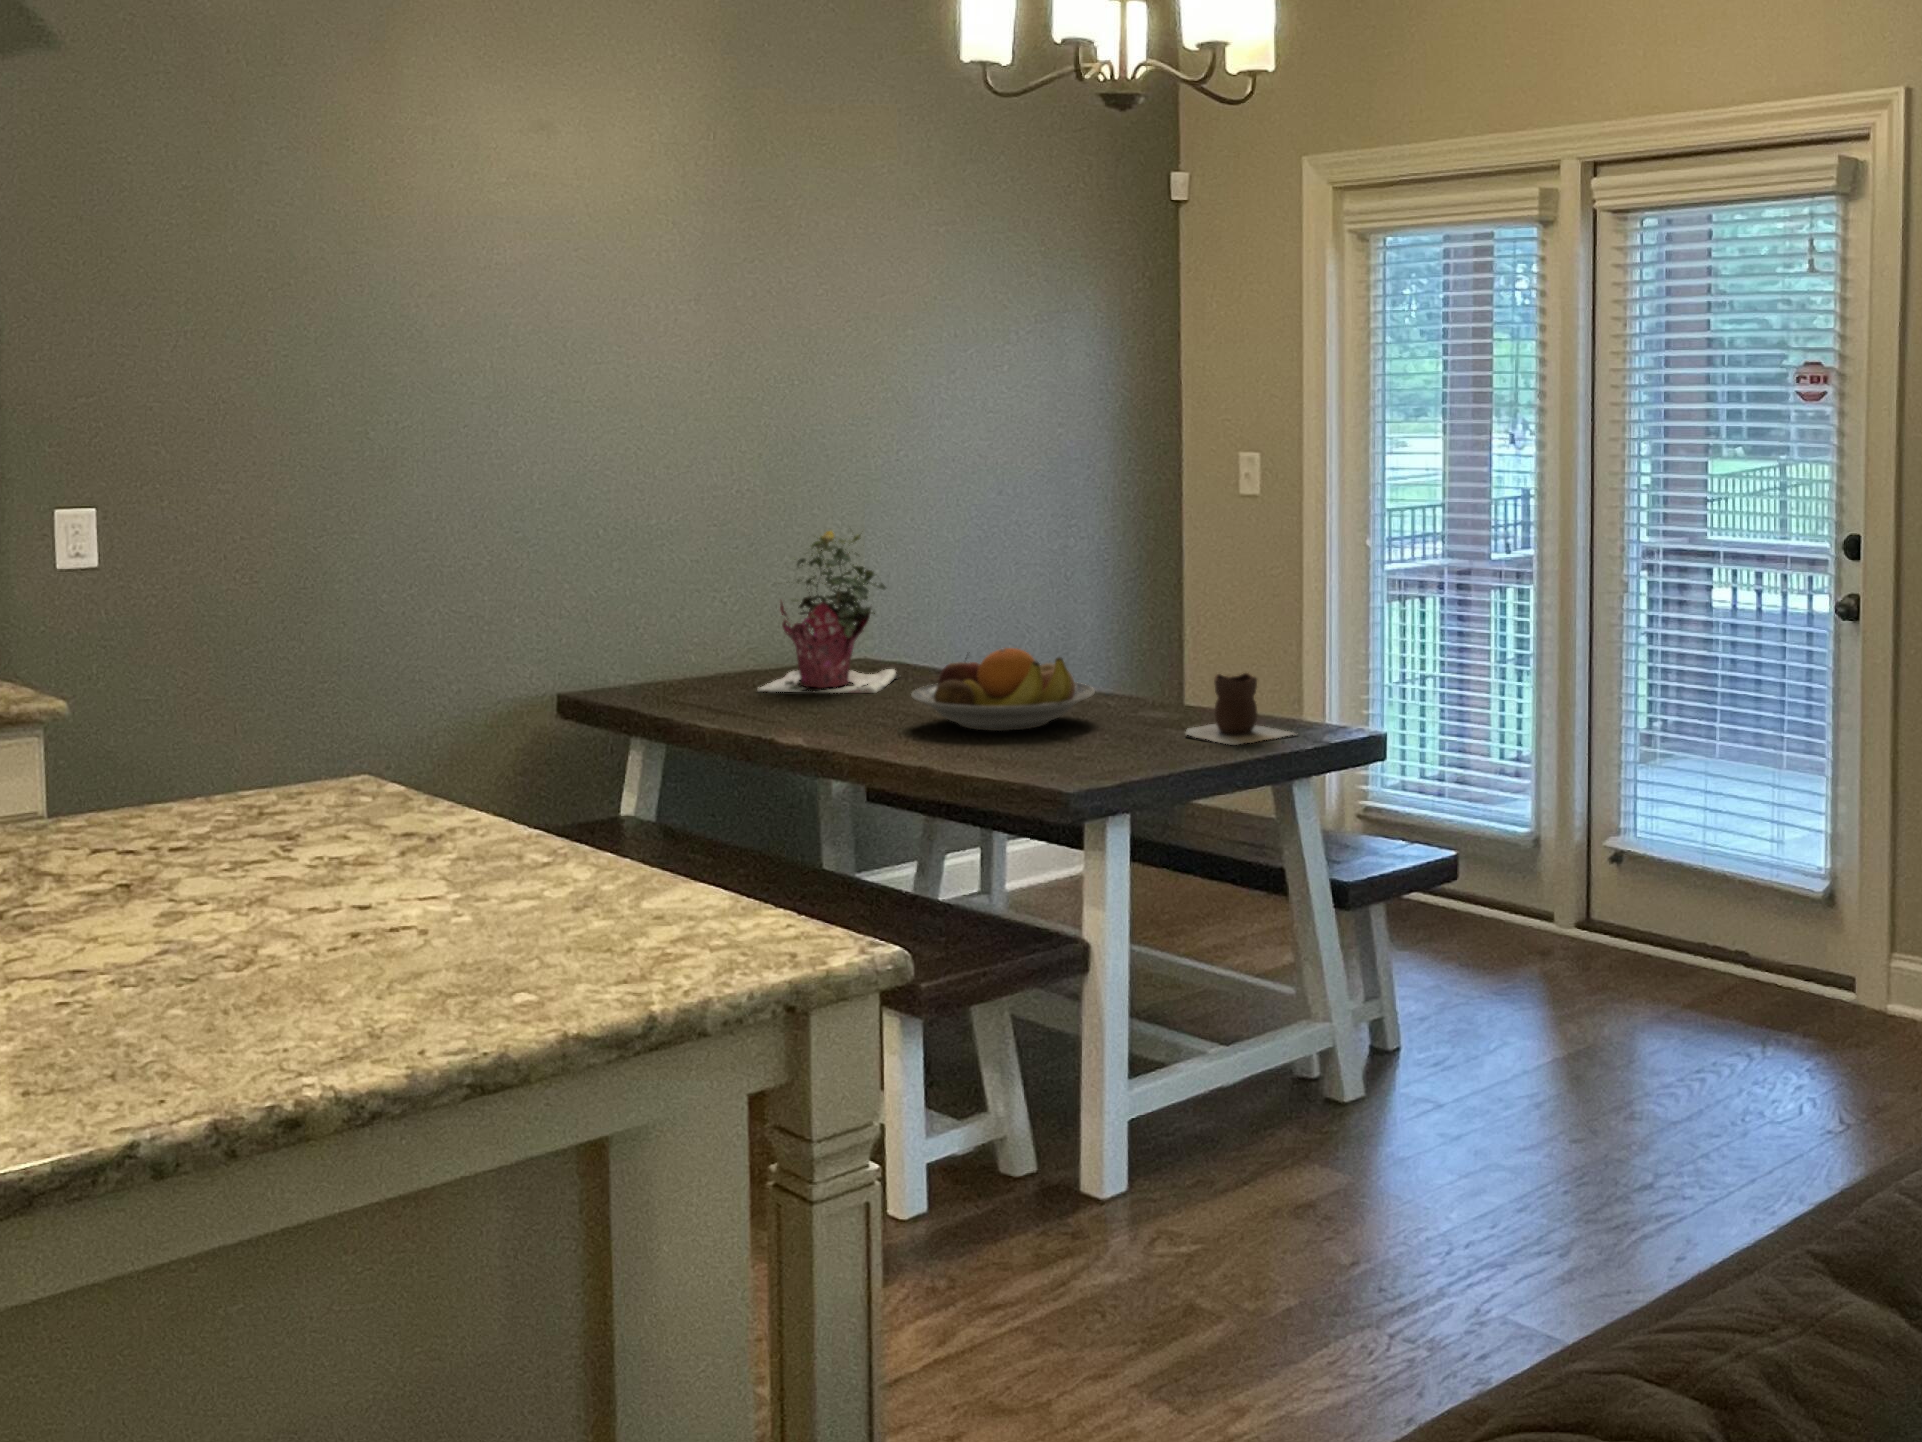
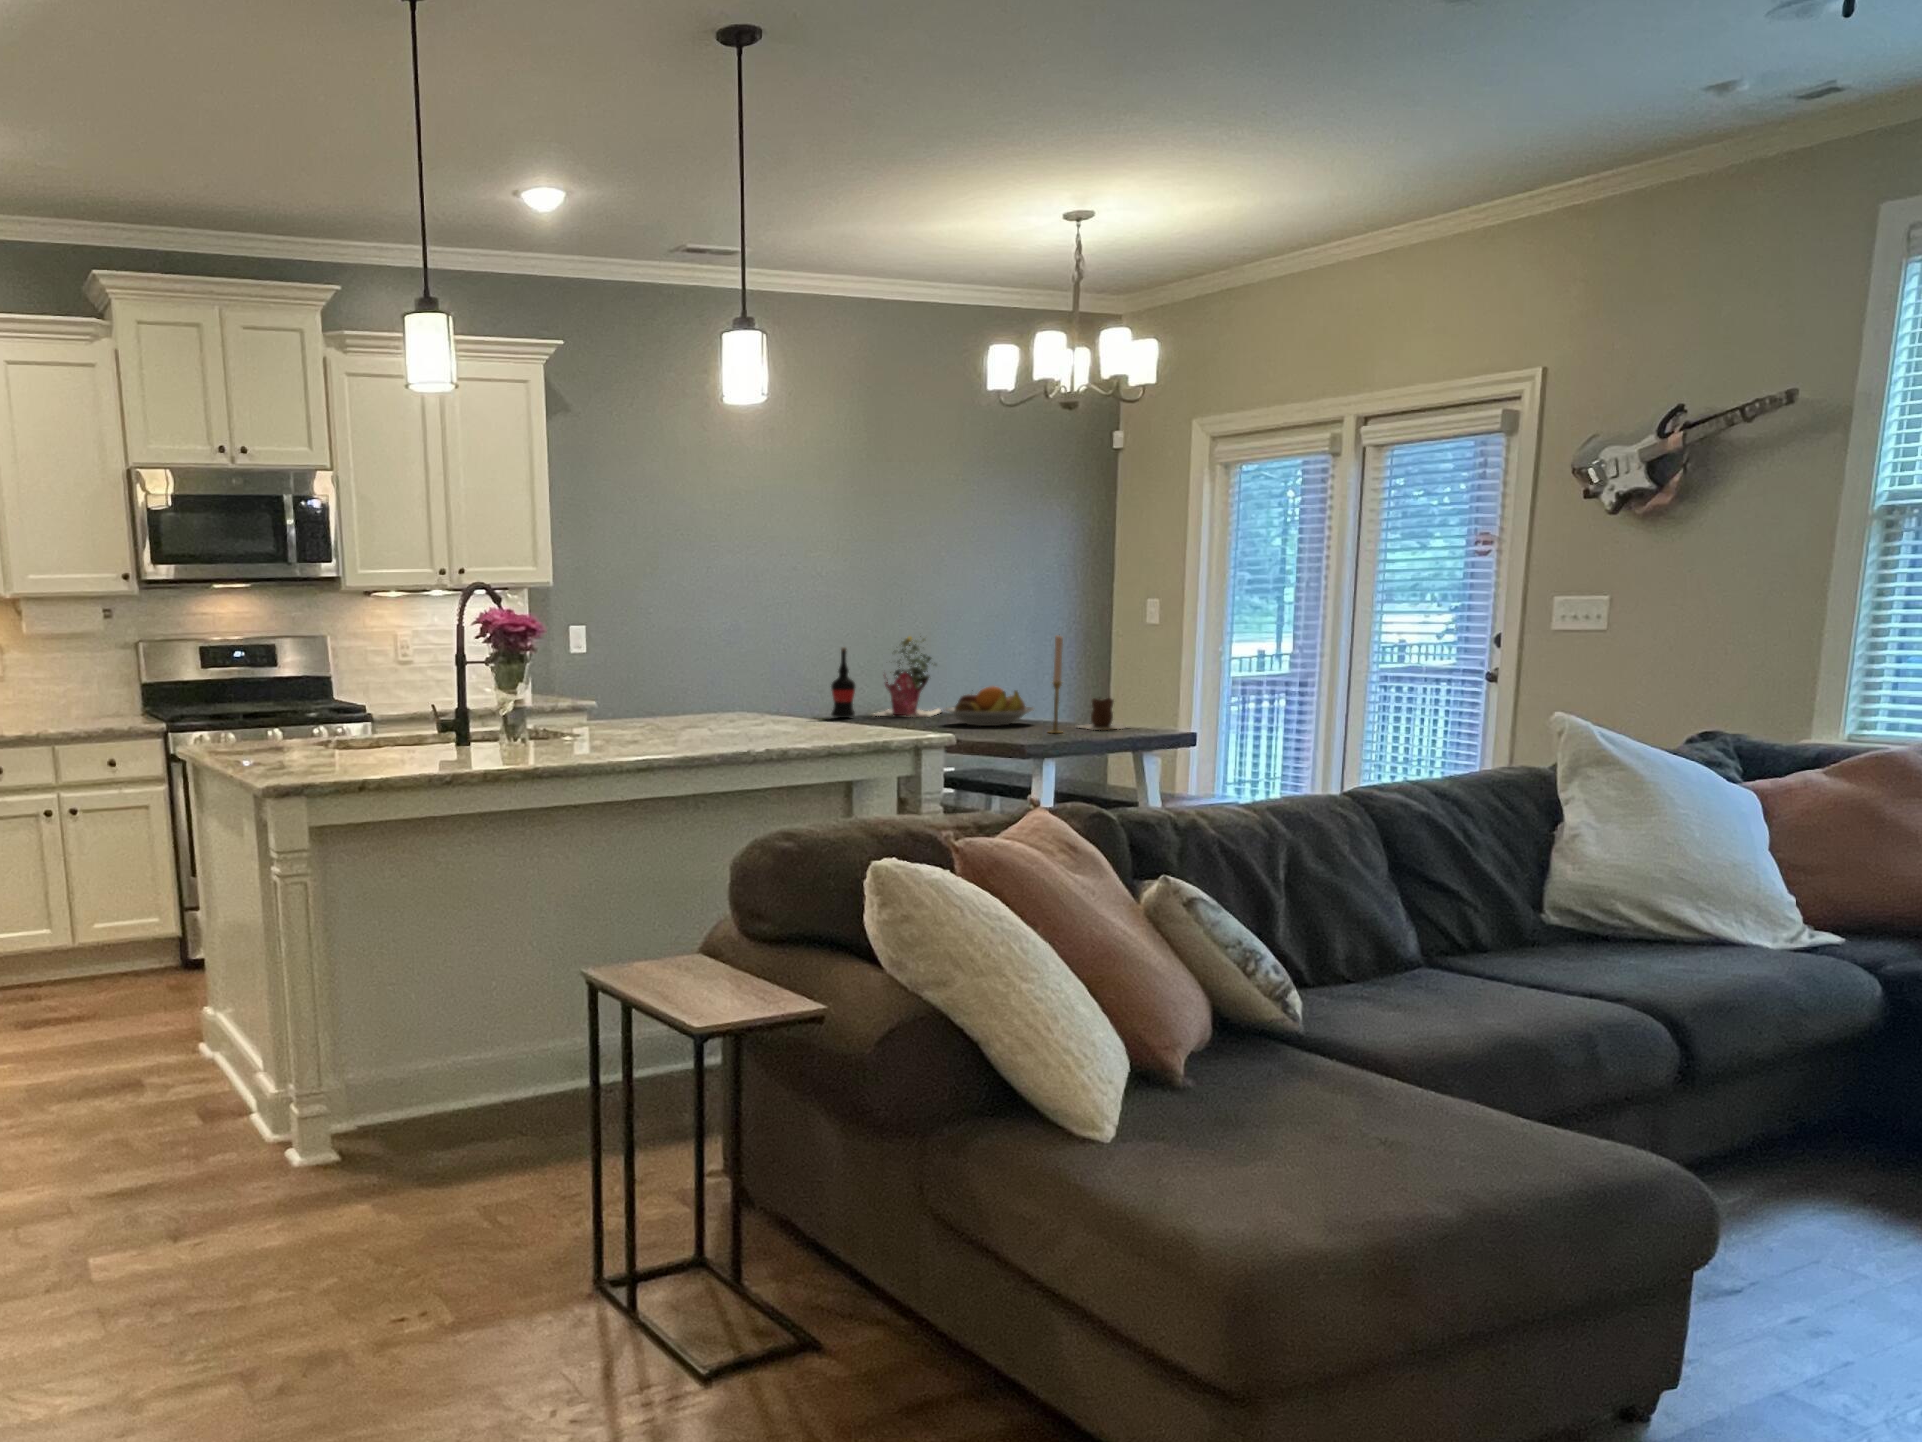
candlestick: none [1139,554,1174,762] -> present [1050,635,1063,733]
wine bottle: none [672,559,725,703] -> present [831,648,856,718]

